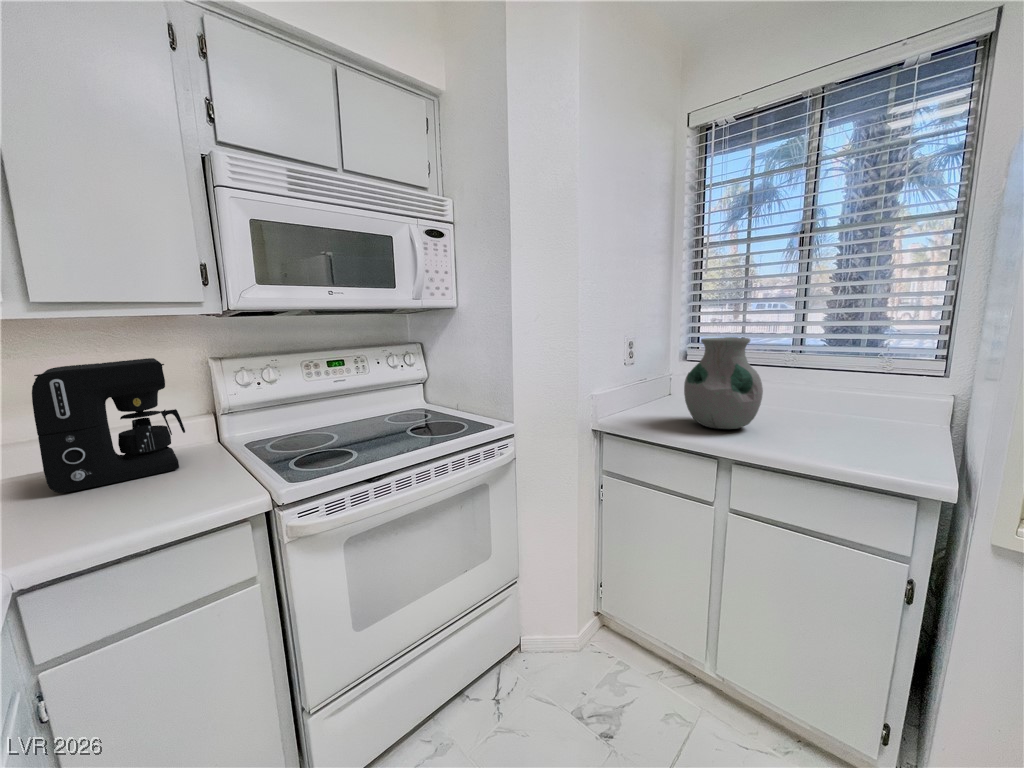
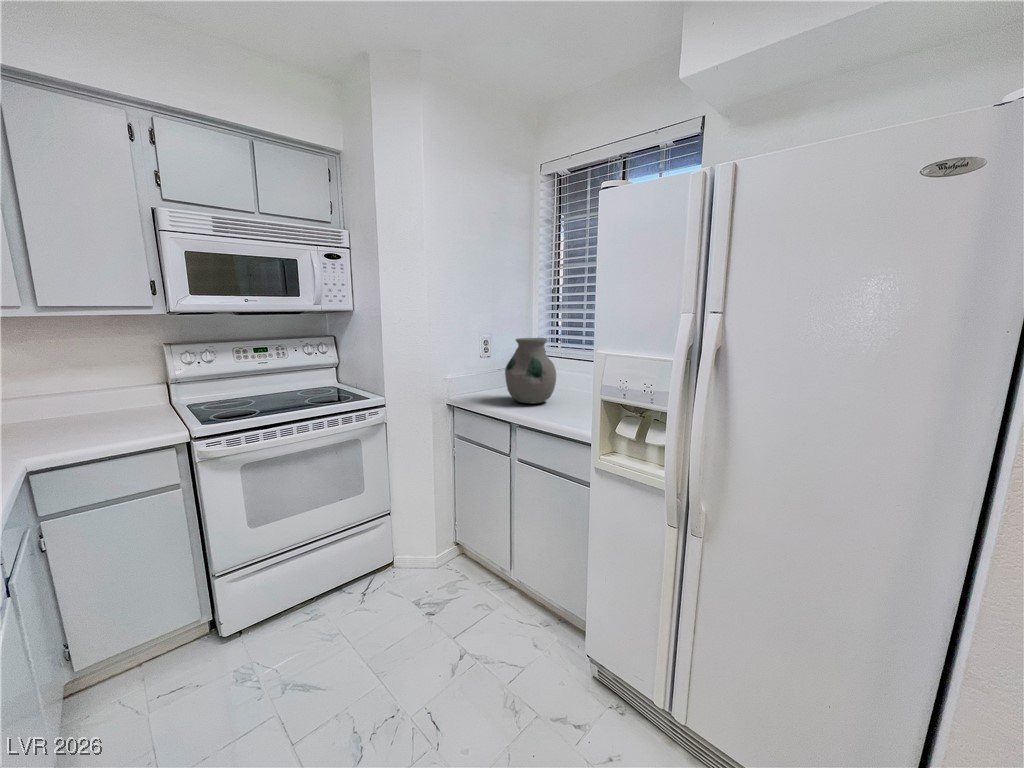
coffee maker: present [32,358,185,492] -> none [39,343,142,427]

